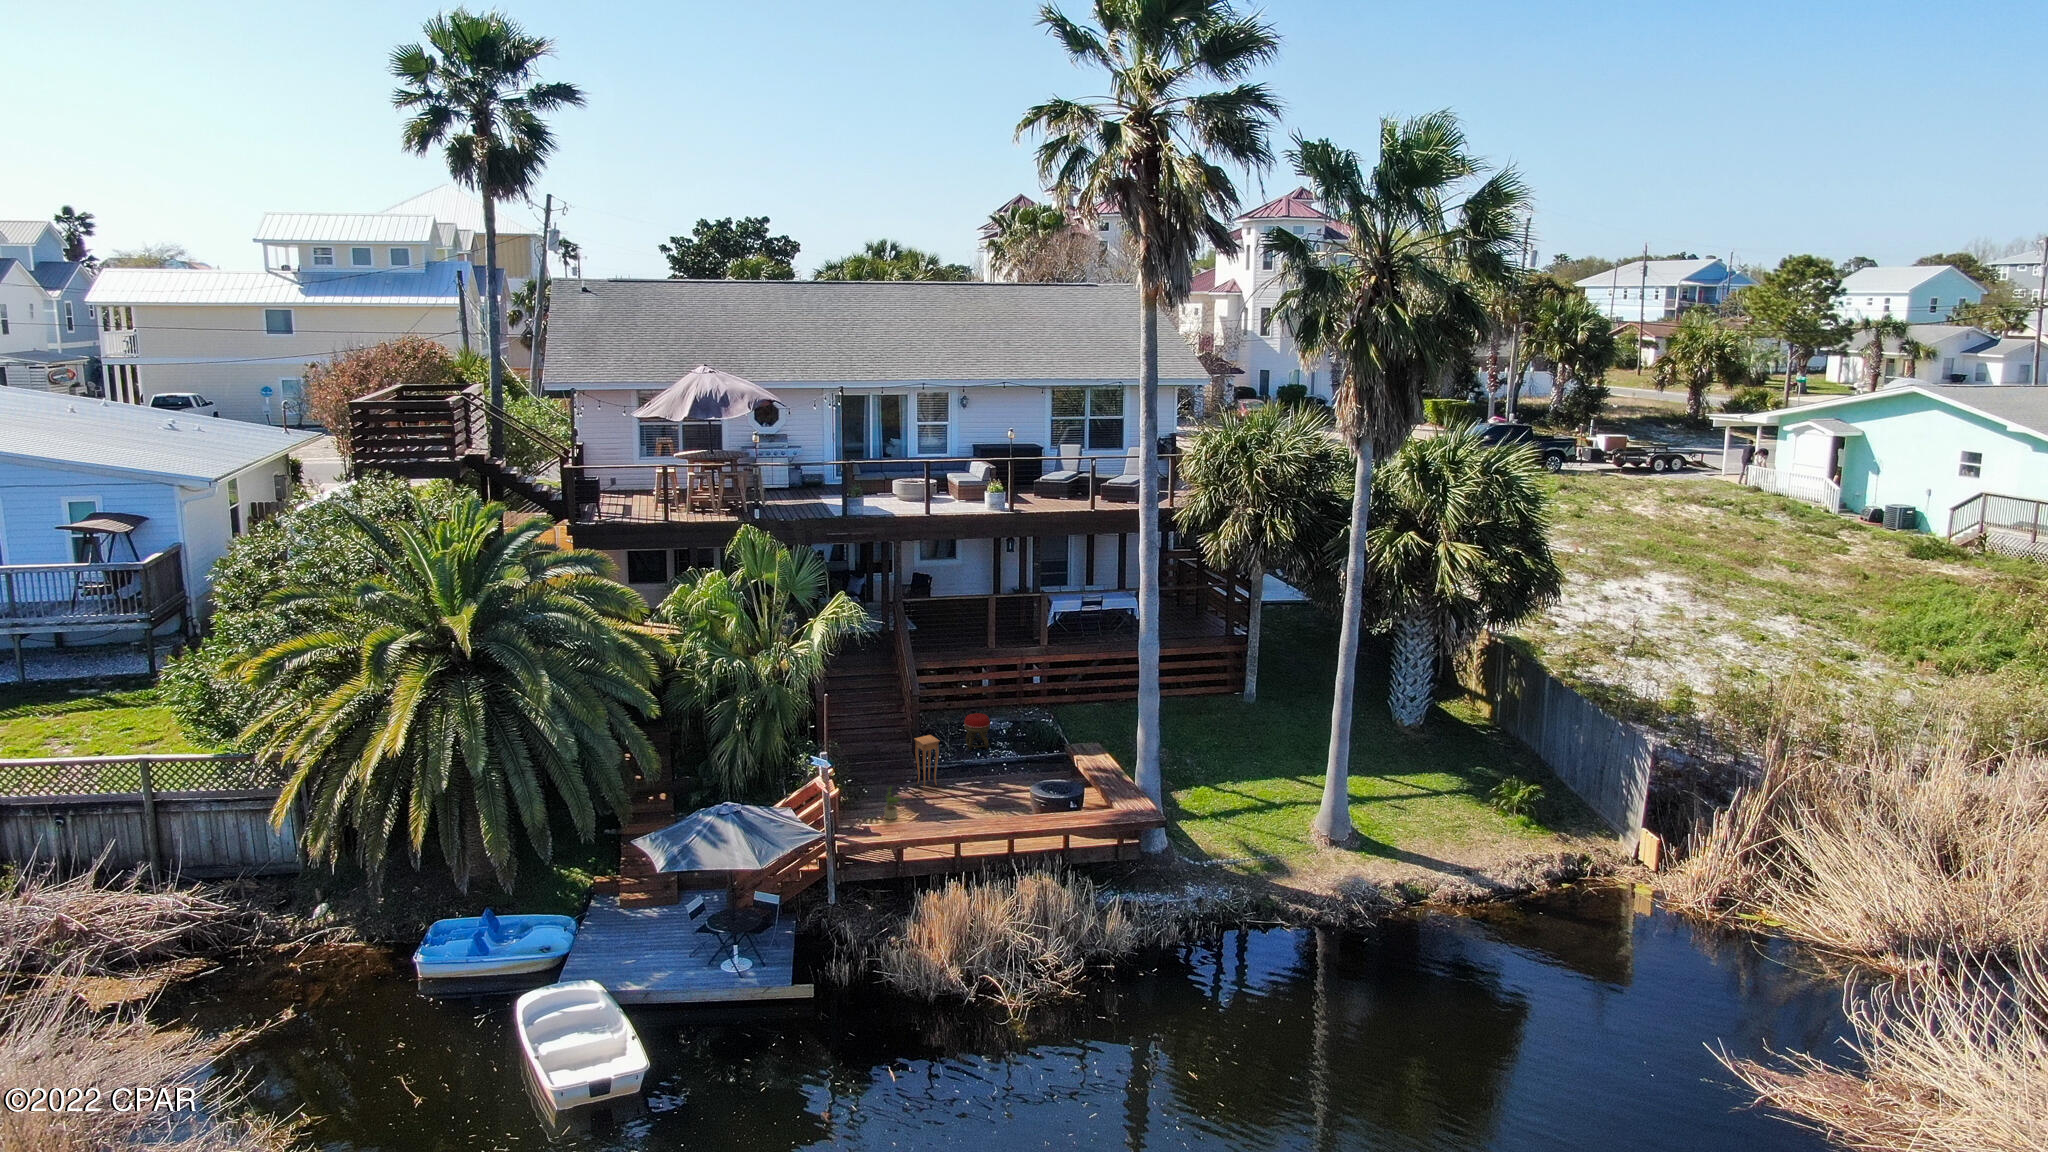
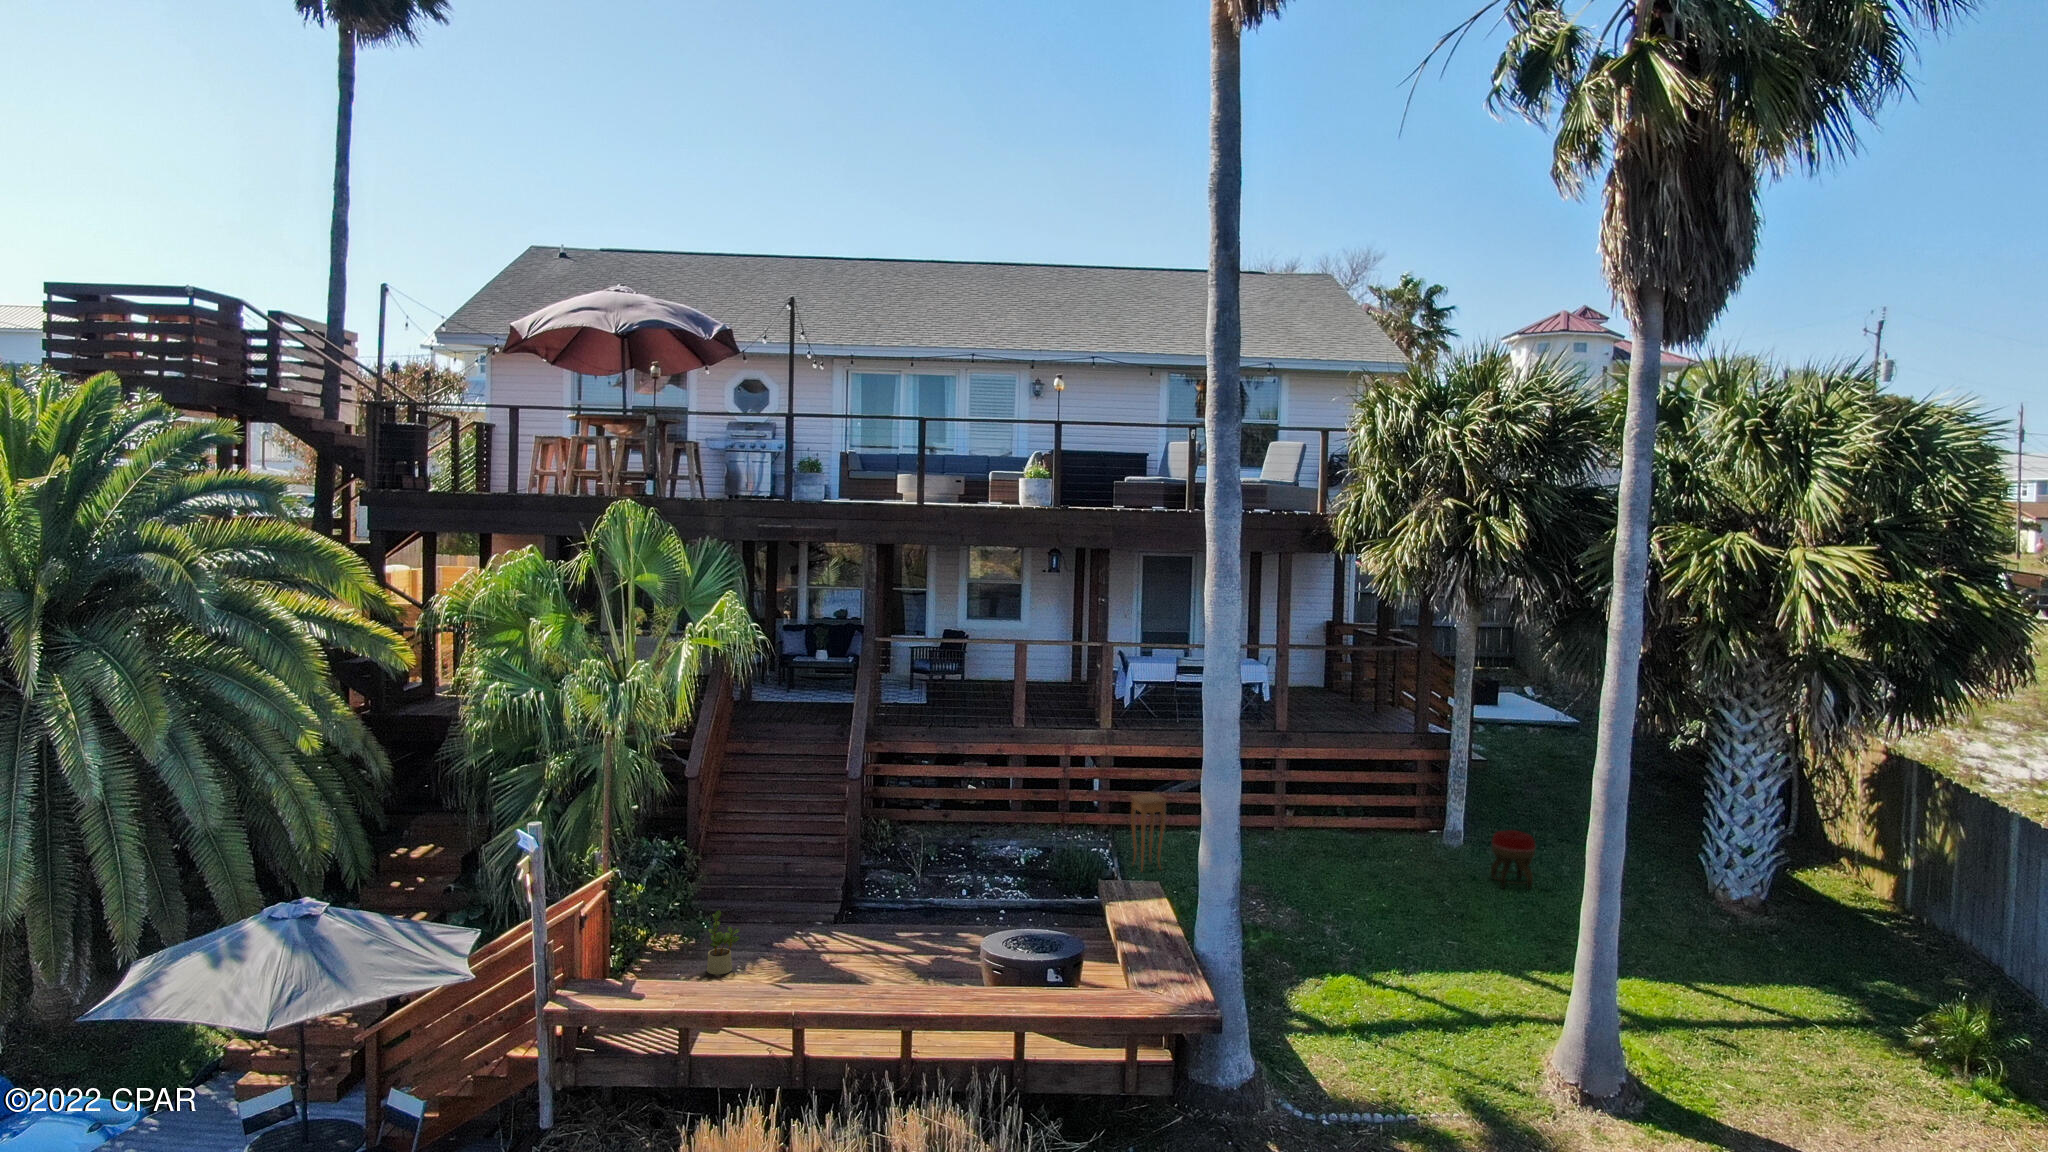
footstool: present [964,713,990,750] -> present [1491,830,1536,889]
side table: present [914,735,940,788] -> present [1131,793,1167,870]

